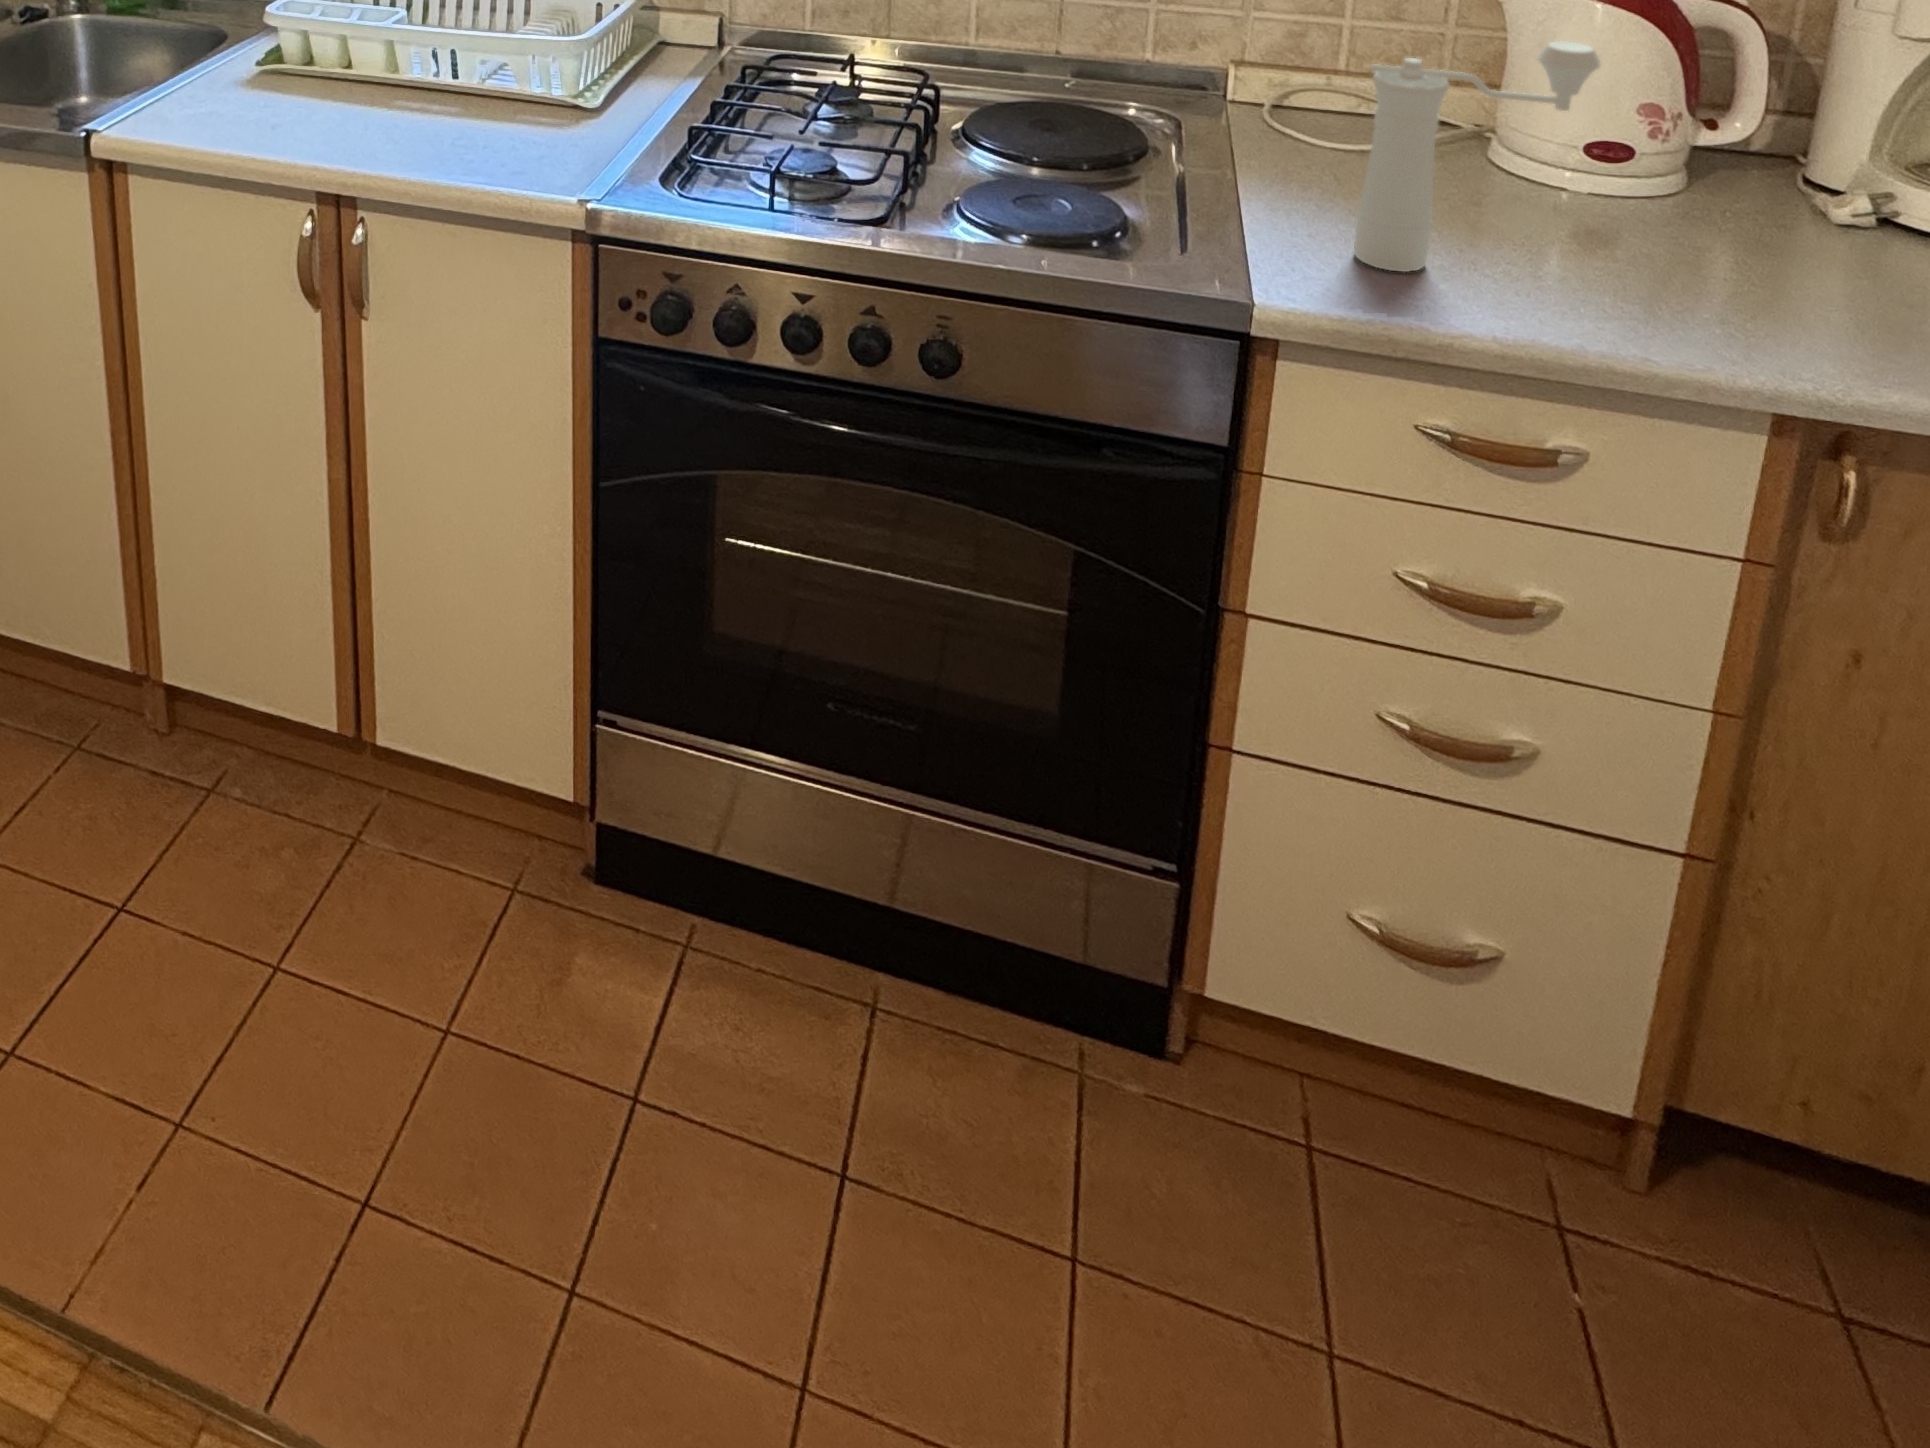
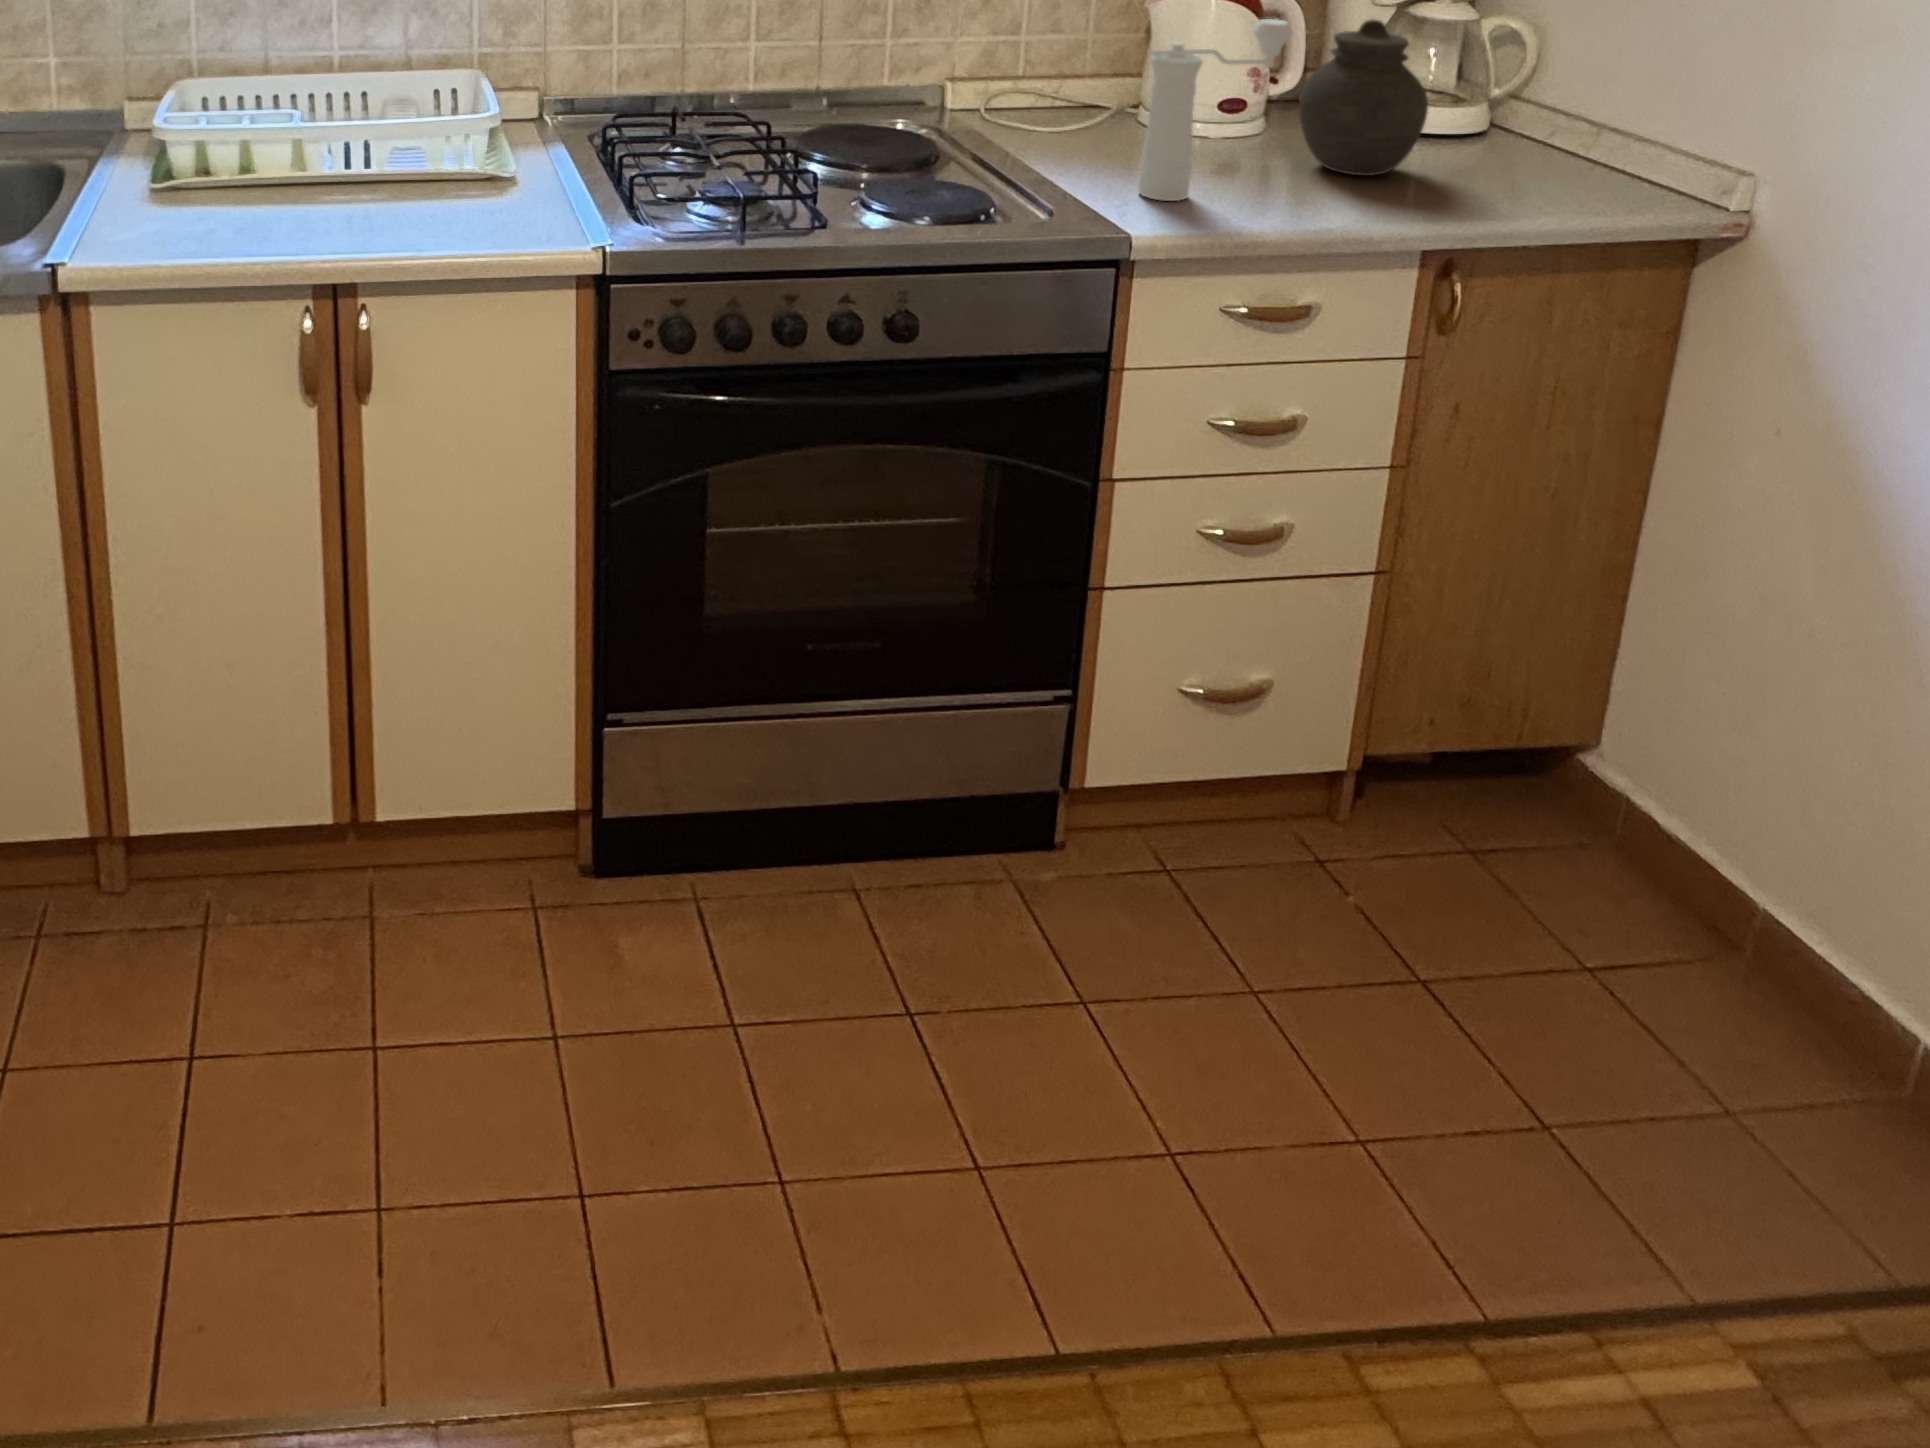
jar: none [1670,60,1884,289] -> present [1299,19,1428,176]

